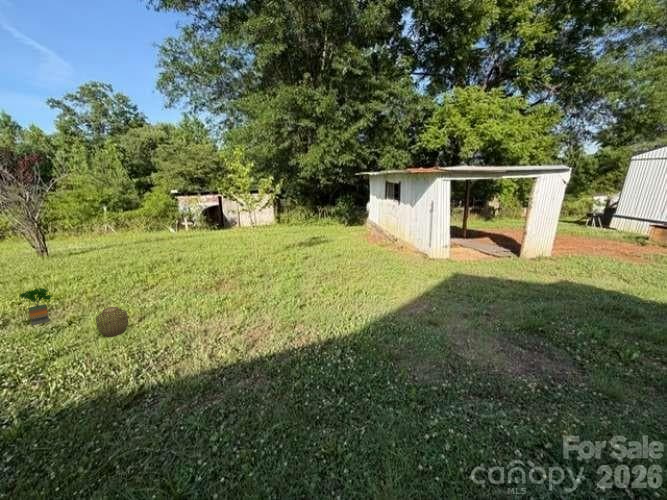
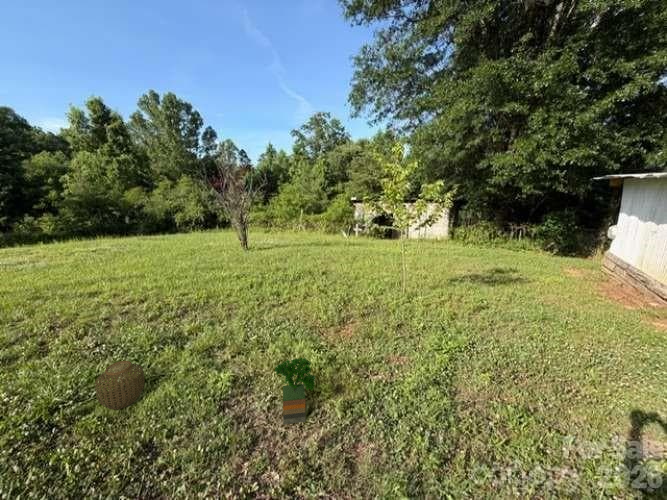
potted tree: present [20,288,52,325] -> present [275,358,316,424]

